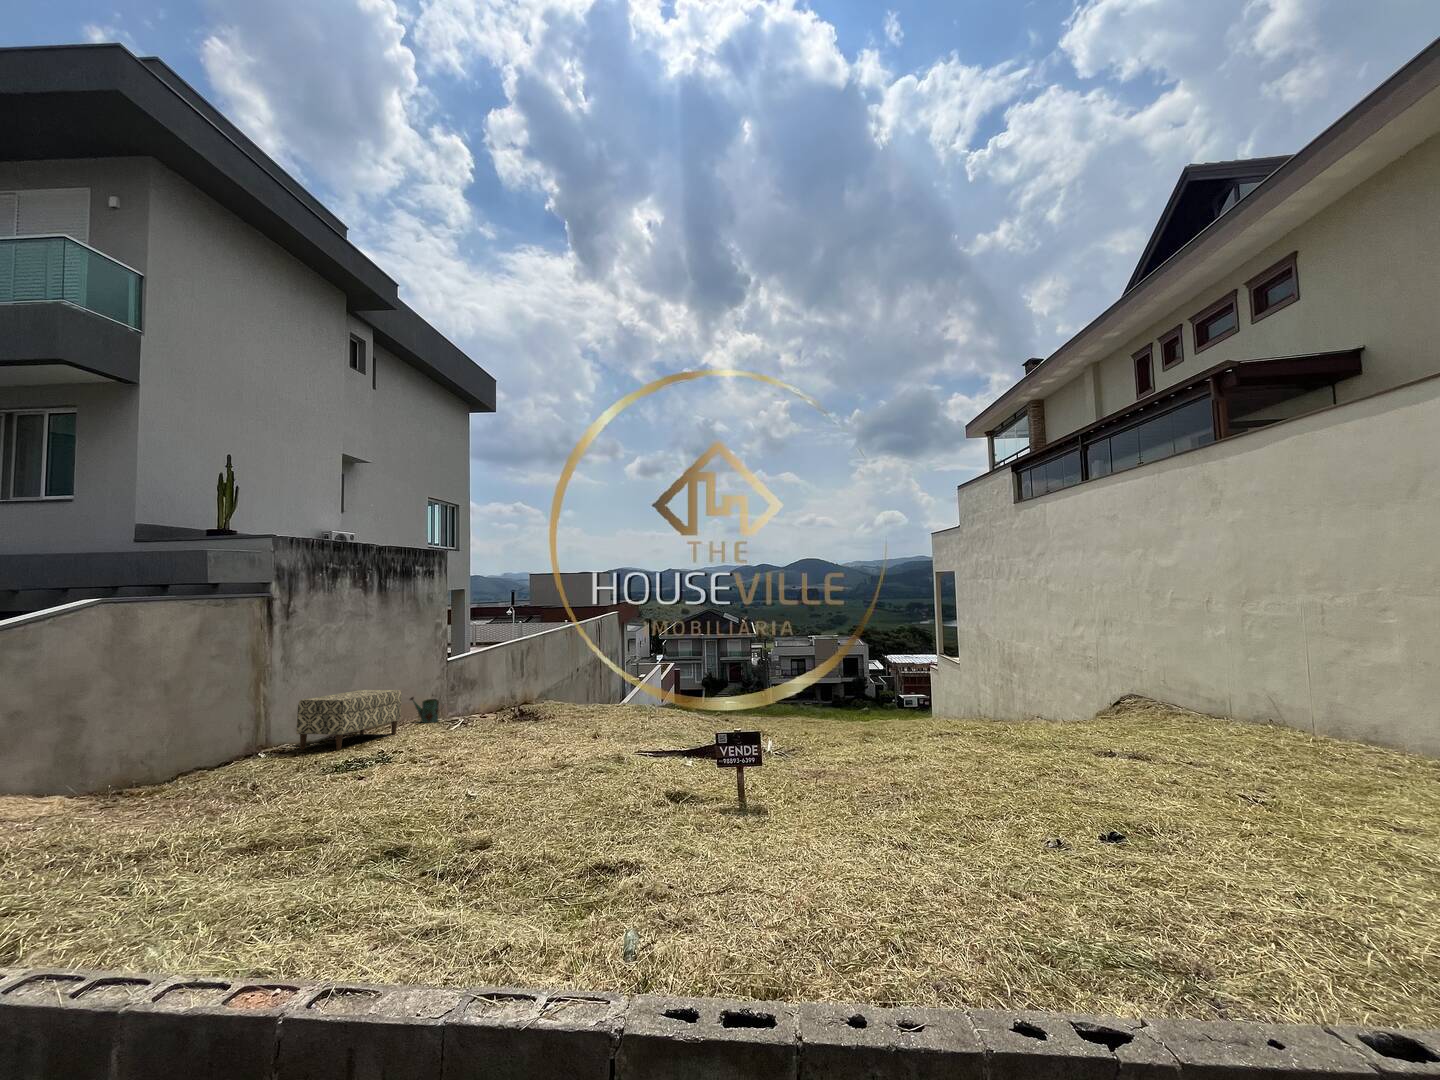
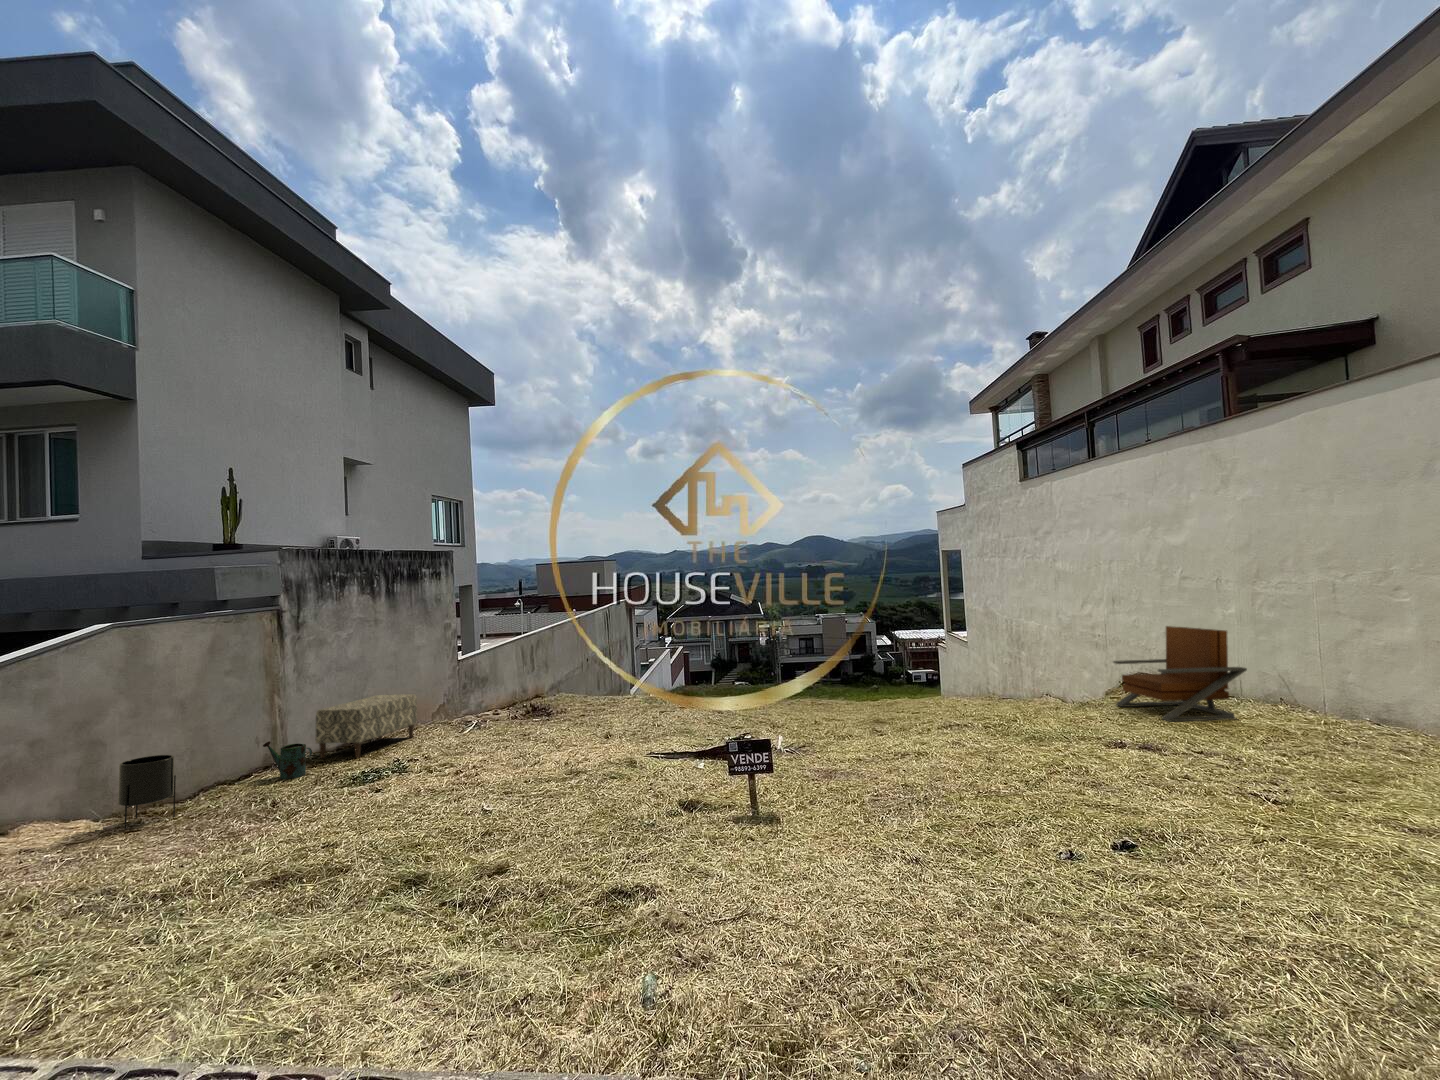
lounge chair: none [1109,643,1245,737] -> present [1113,626,1247,722]
watering can: present [410,697,439,723] -> present [263,741,312,779]
planter: none [93,731,154,804] -> present [118,755,176,829]

